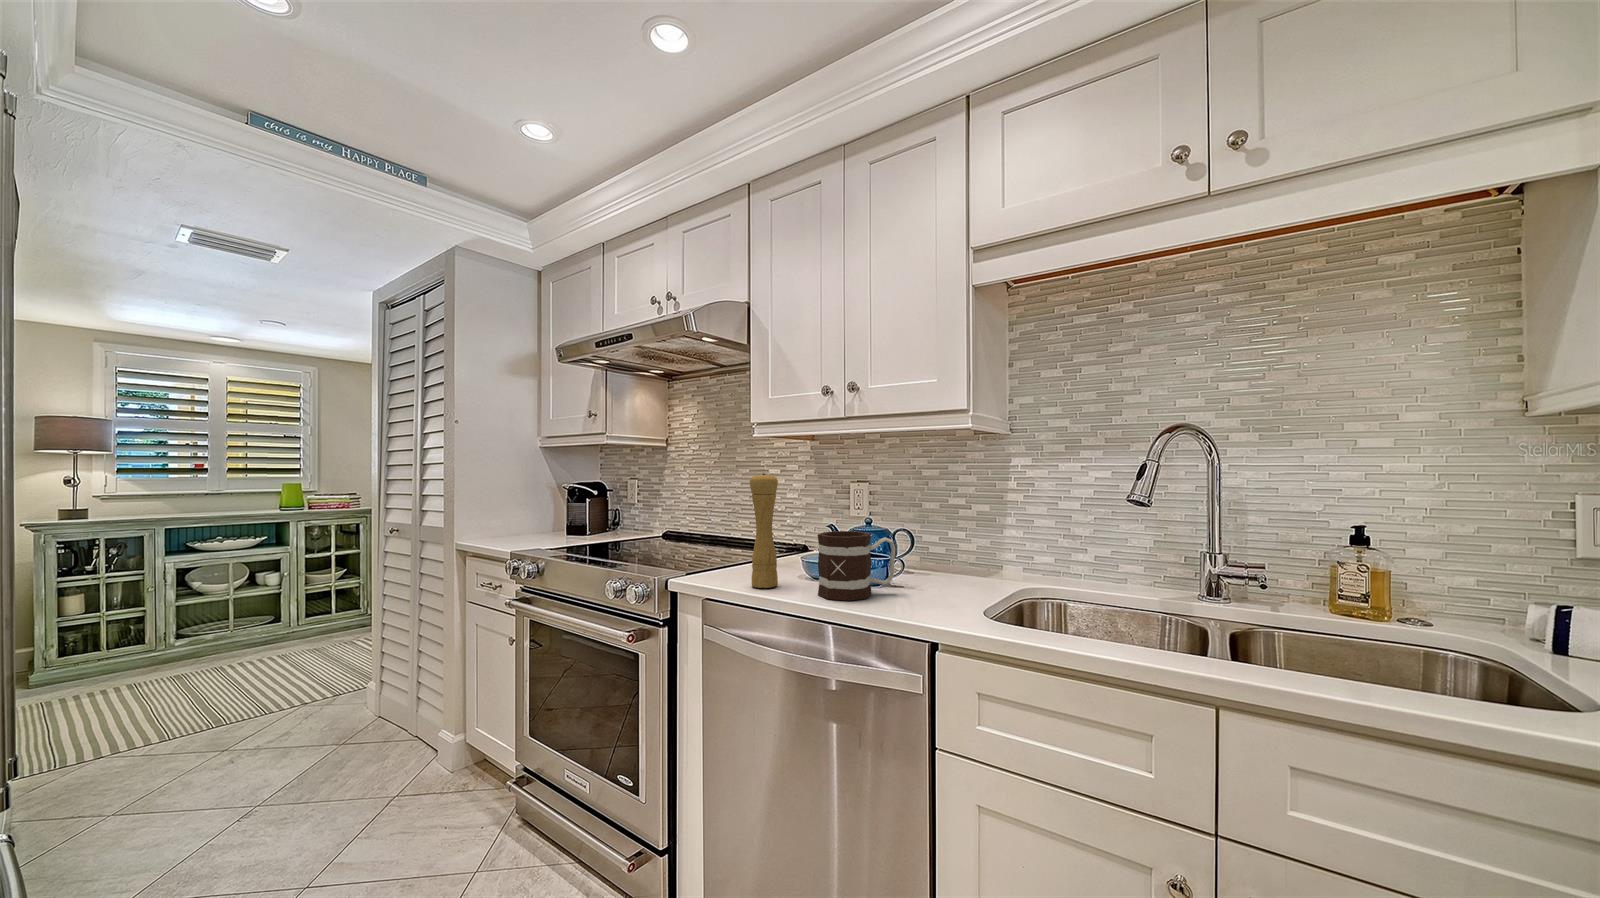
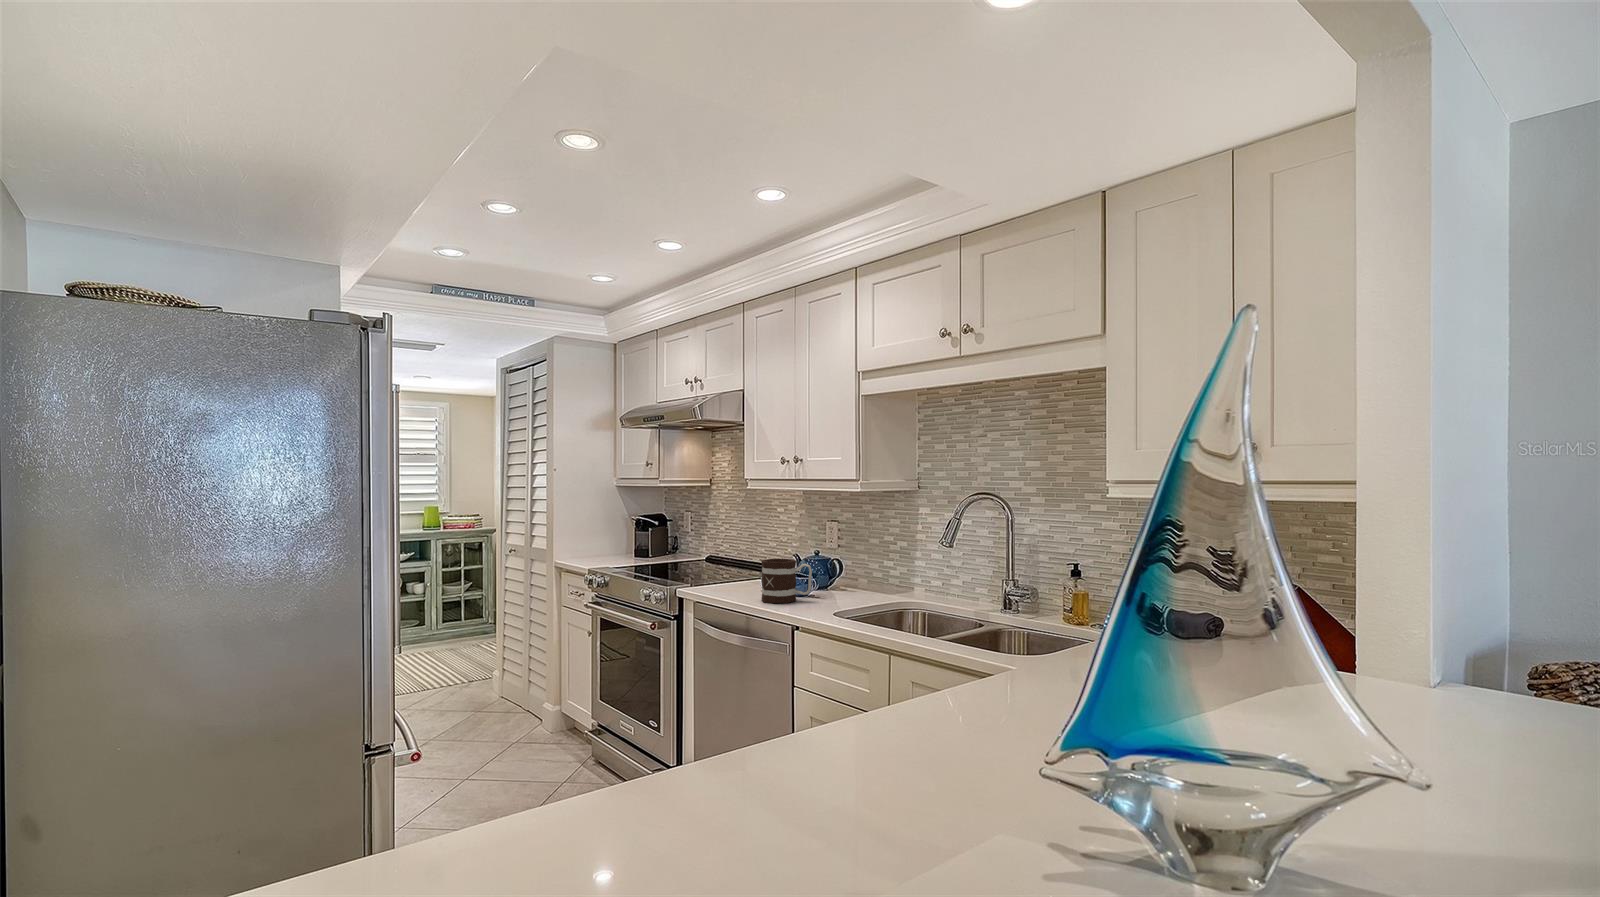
pepper mill: present [750,473,778,588] -> none [725,518,744,595]

